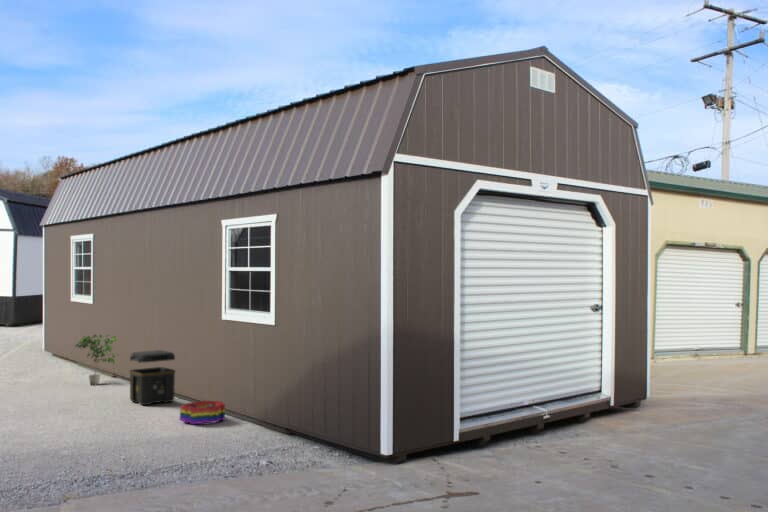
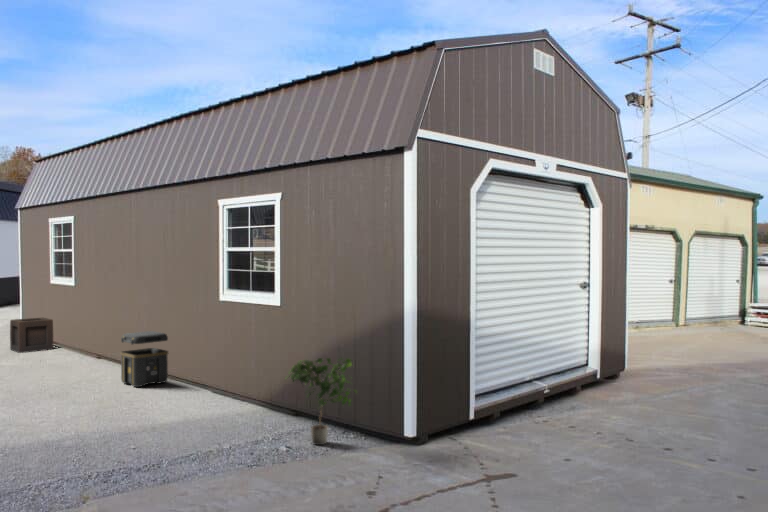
potted plant: present [75,335,118,385] -> present [289,358,357,445]
wooden crate: none [31,336,72,371] -> present [10,318,53,353]
storage bin: present [180,401,225,424] -> none [179,382,226,407]

